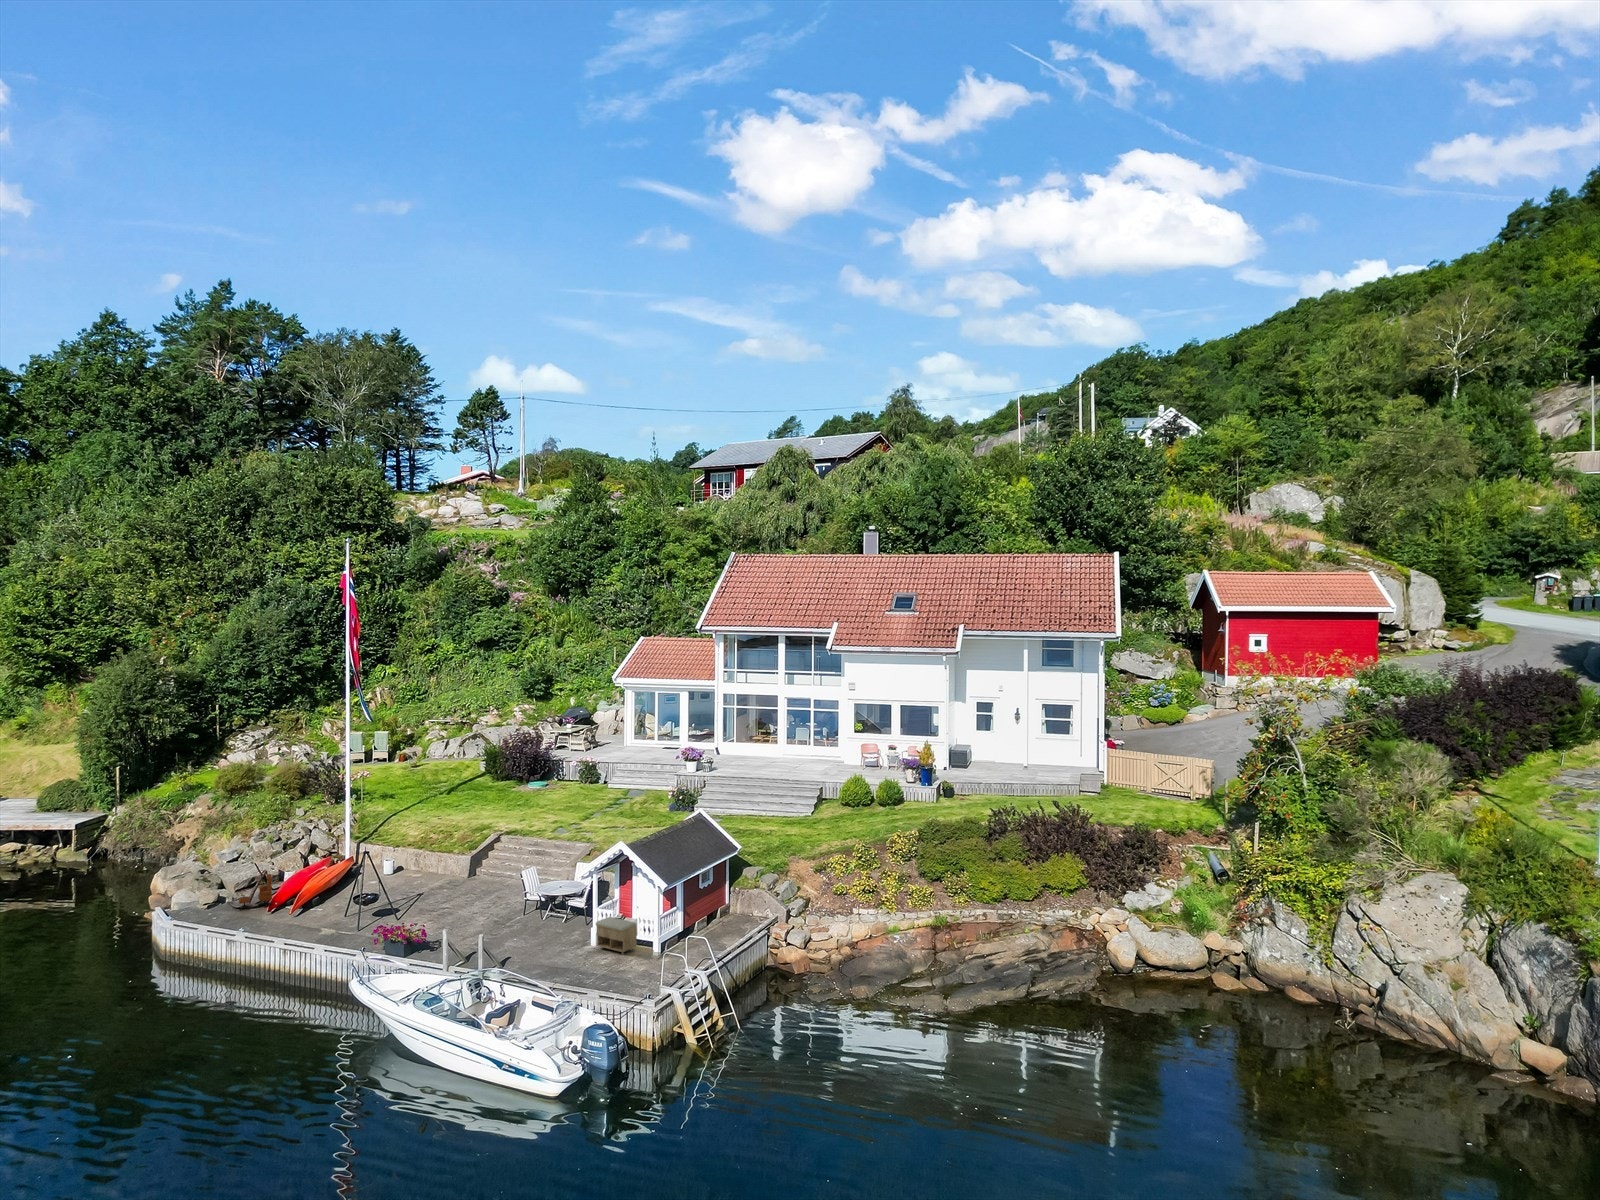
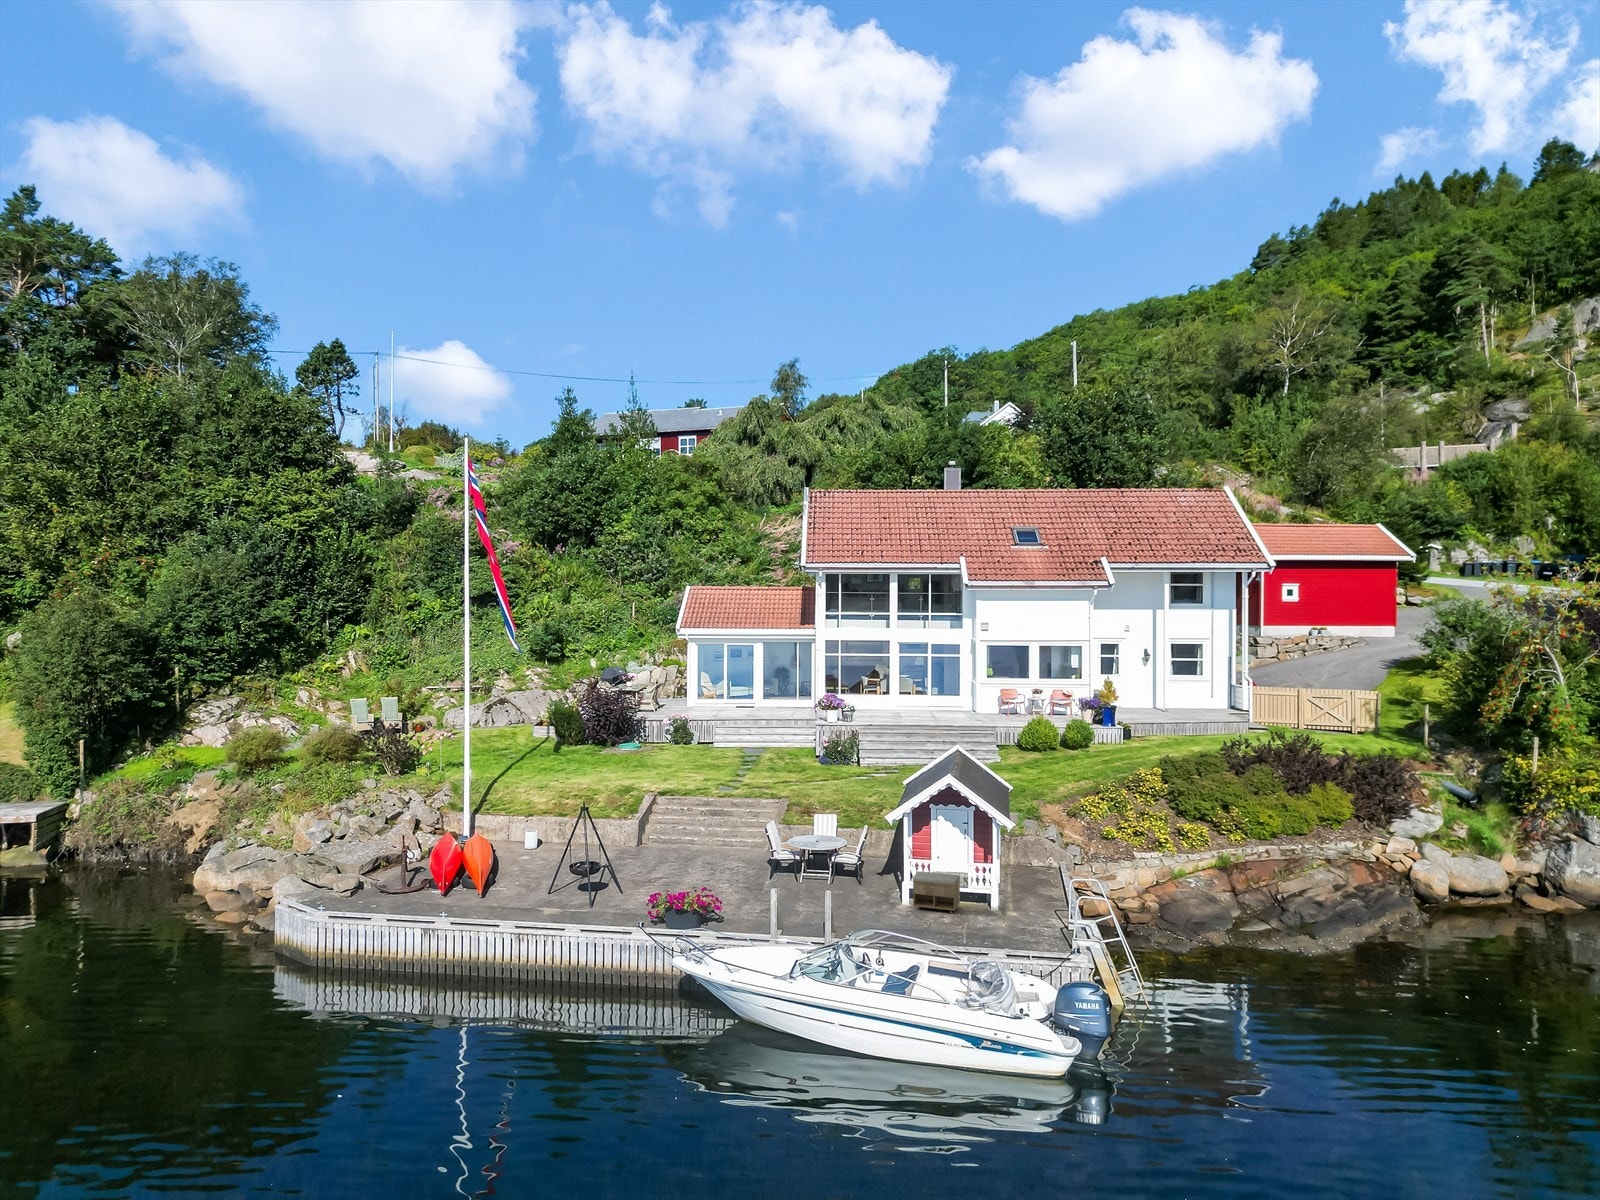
lounge chair: present [237,874,272,910] -> none [386,850,433,898]

